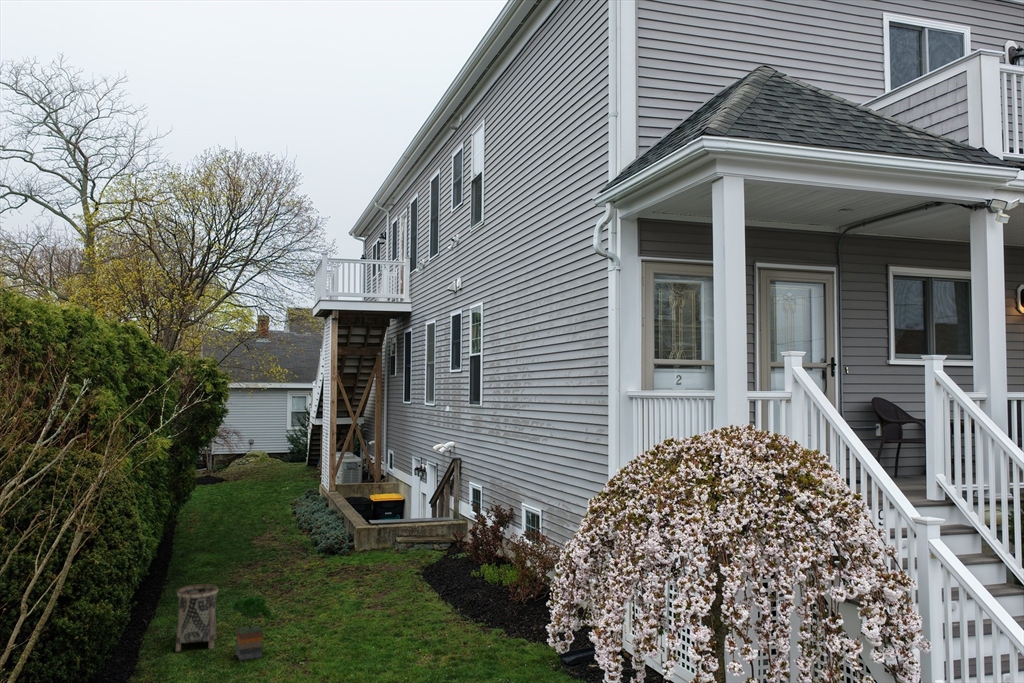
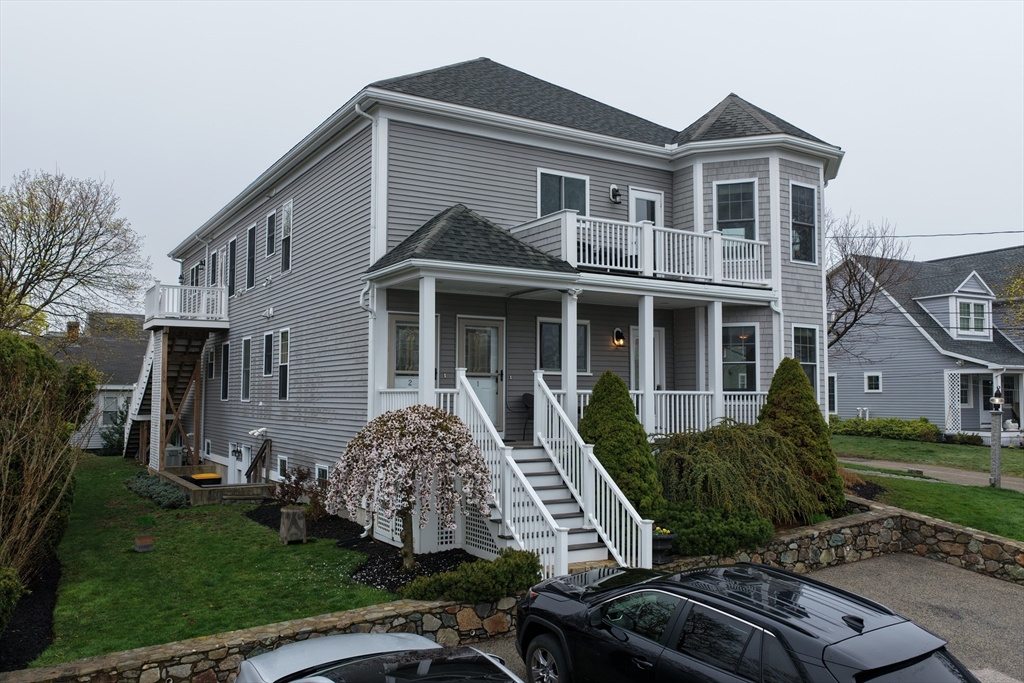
basket: present [176,584,218,651] -> present [280,506,306,545]

